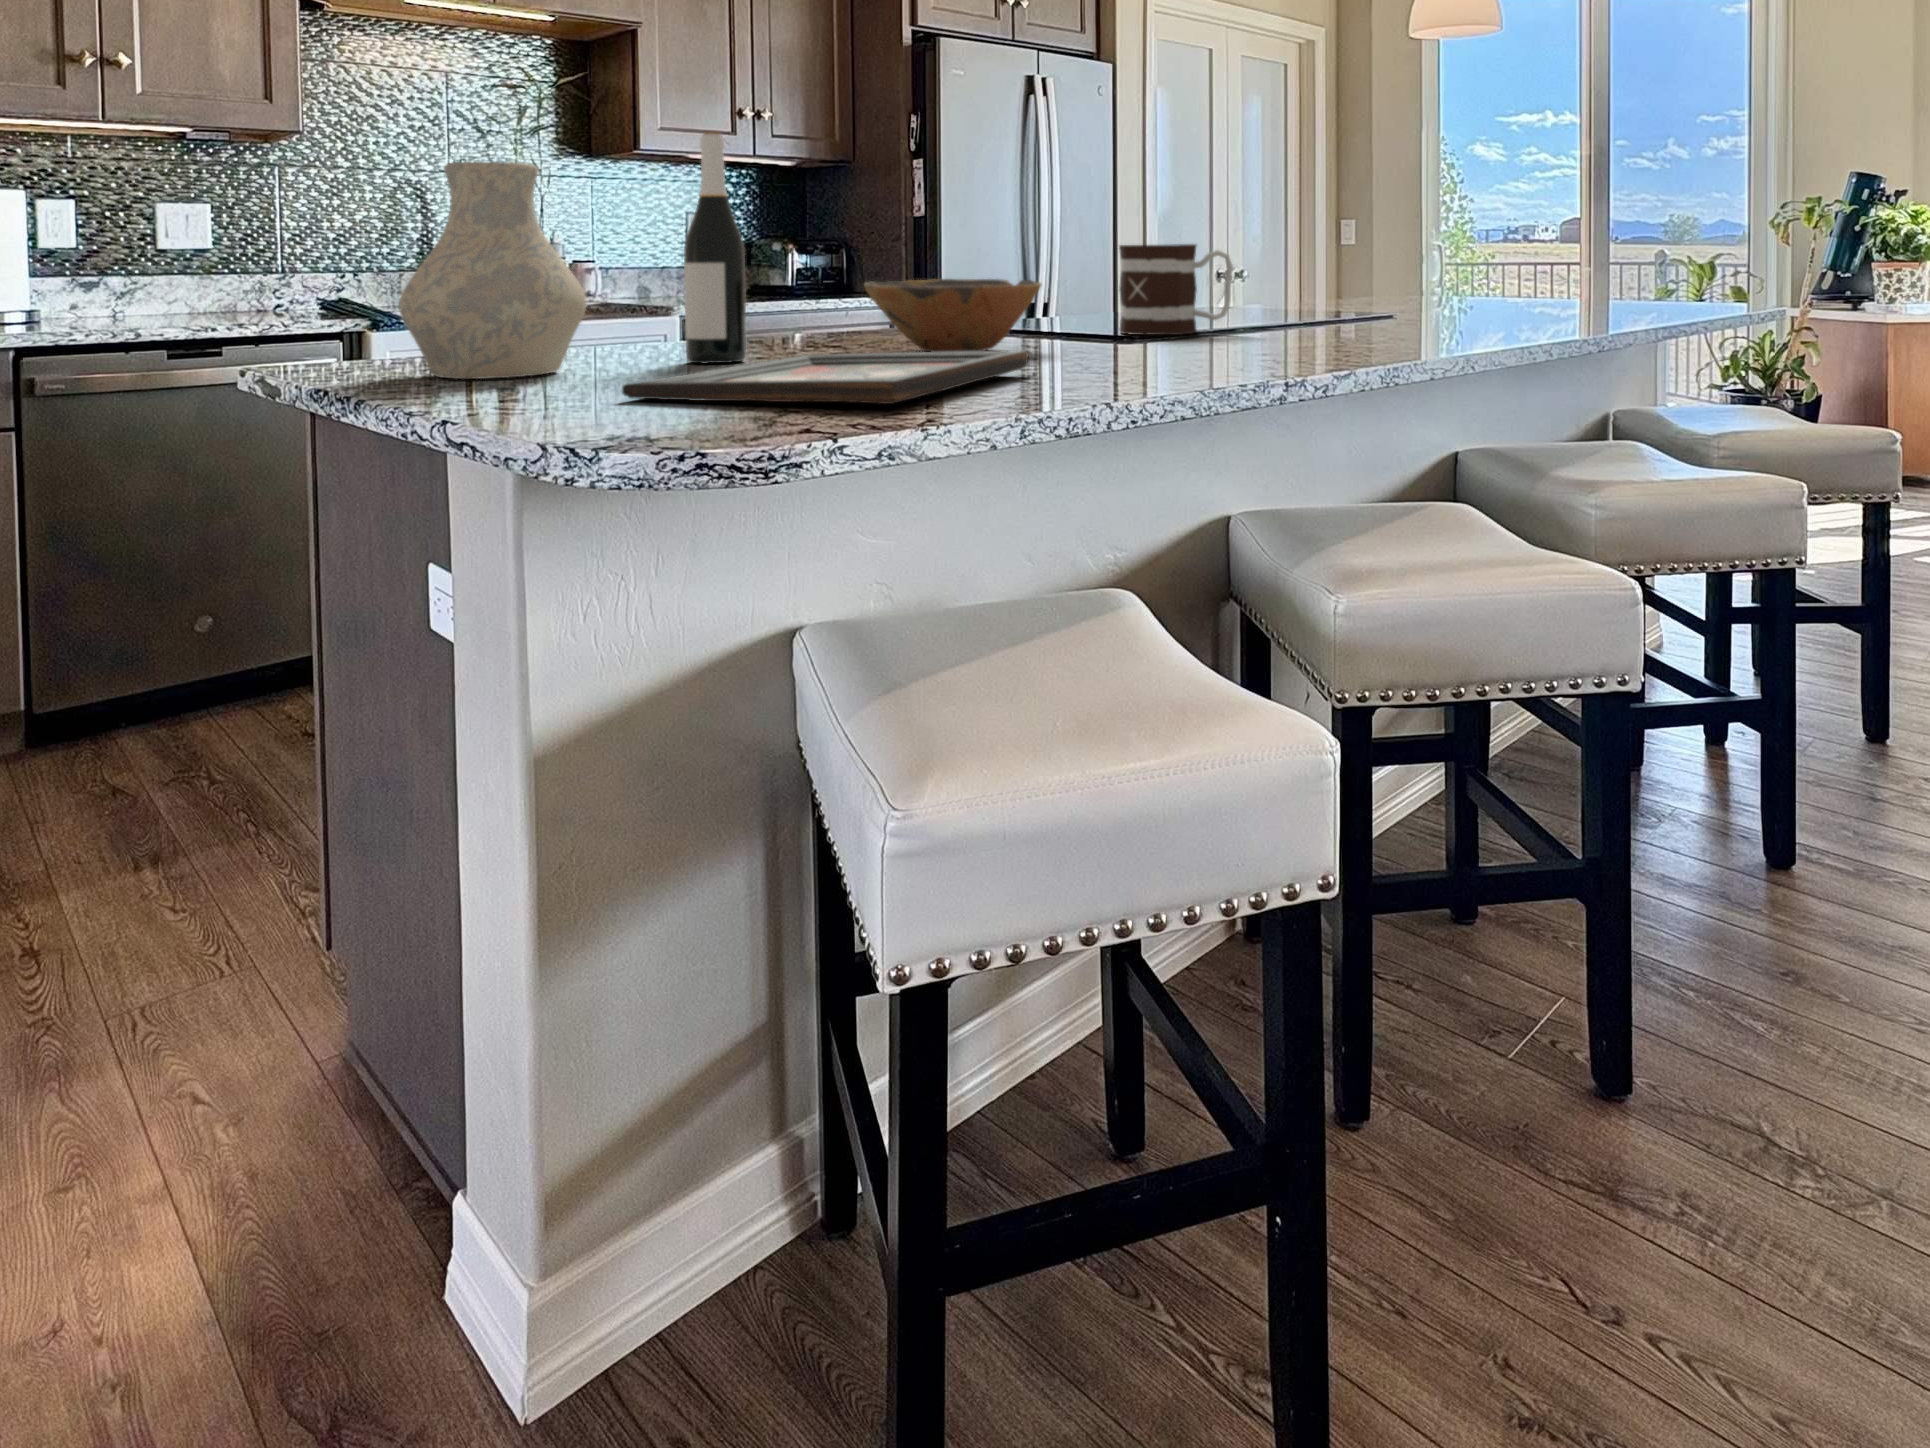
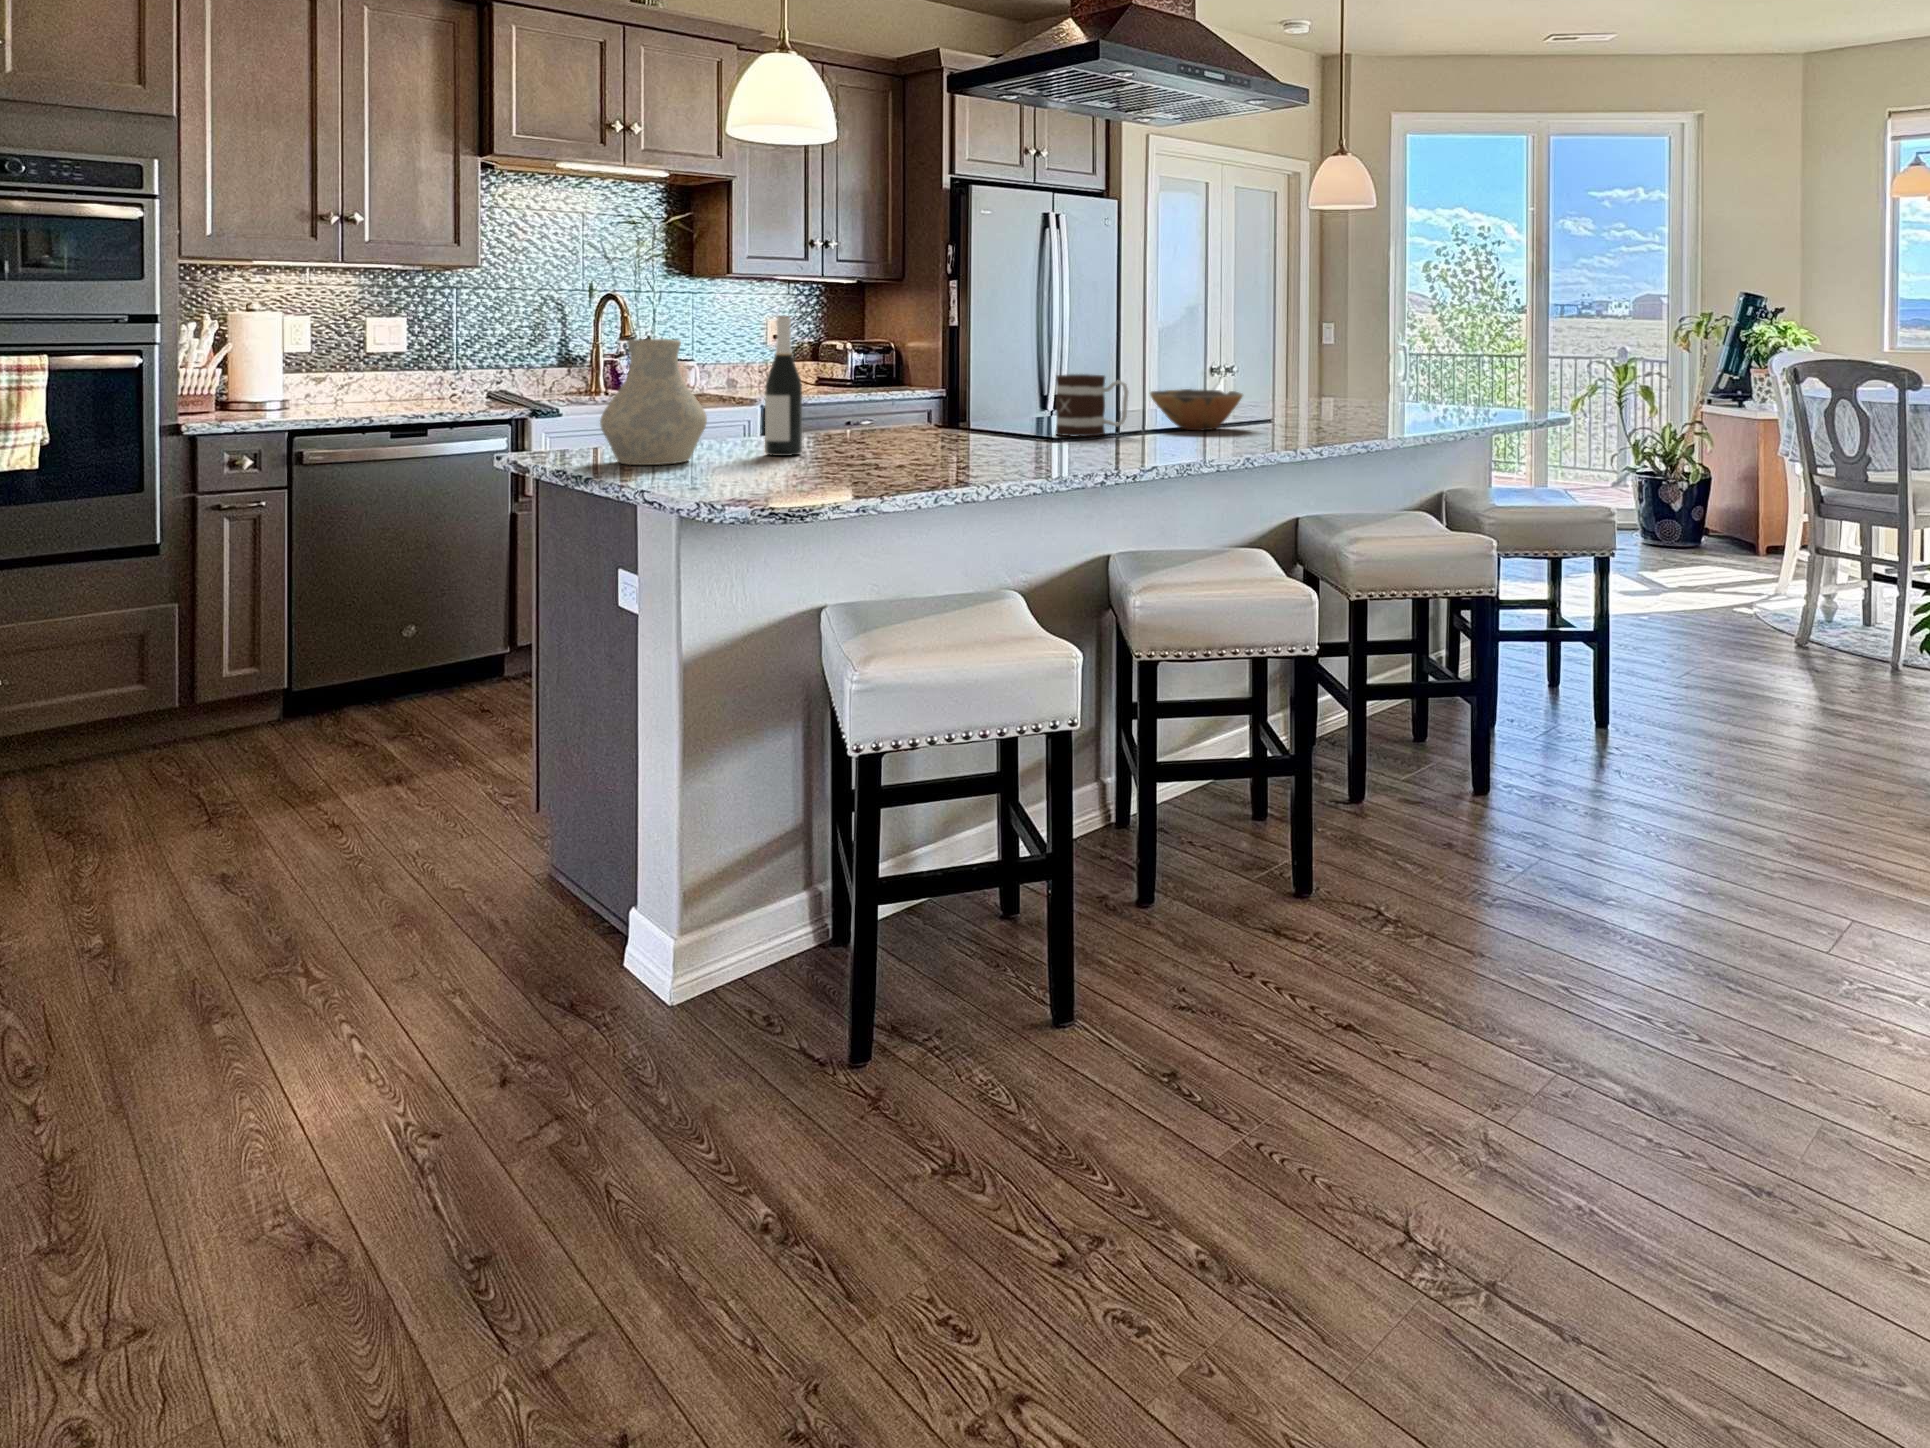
bowl: present [864,279,1041,352] -> present [1150,389,1243,430]
decorative tray: present [622,350,1028,404] -> none [730,452,962,485]

